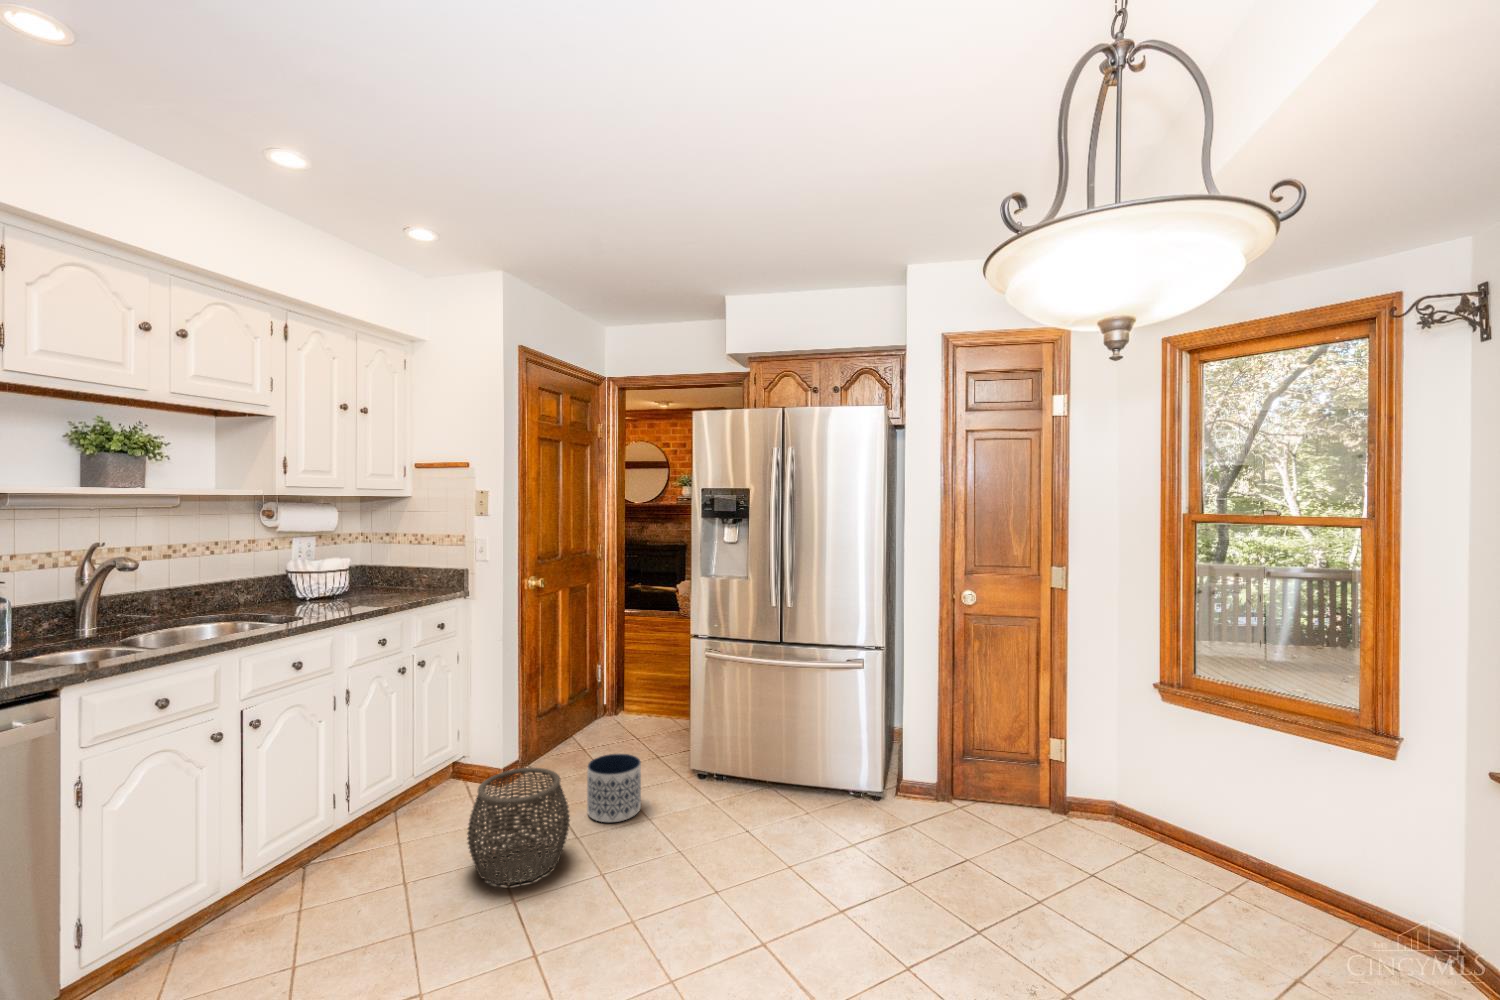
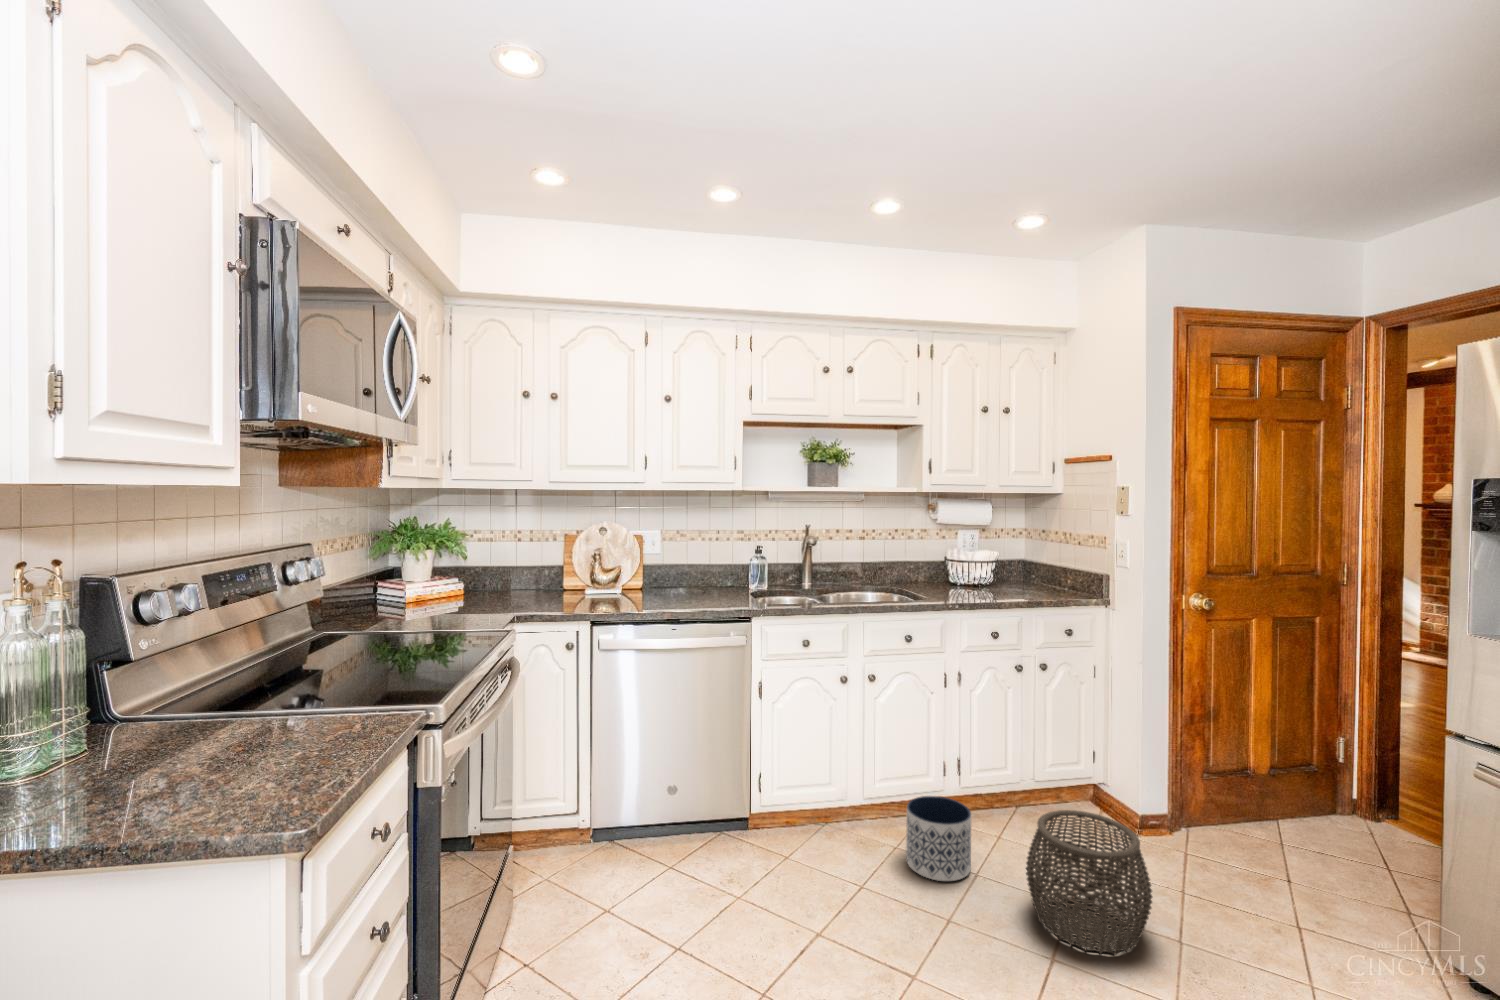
planter: present [587,754,641,822] -> present [906,796,971,881]

